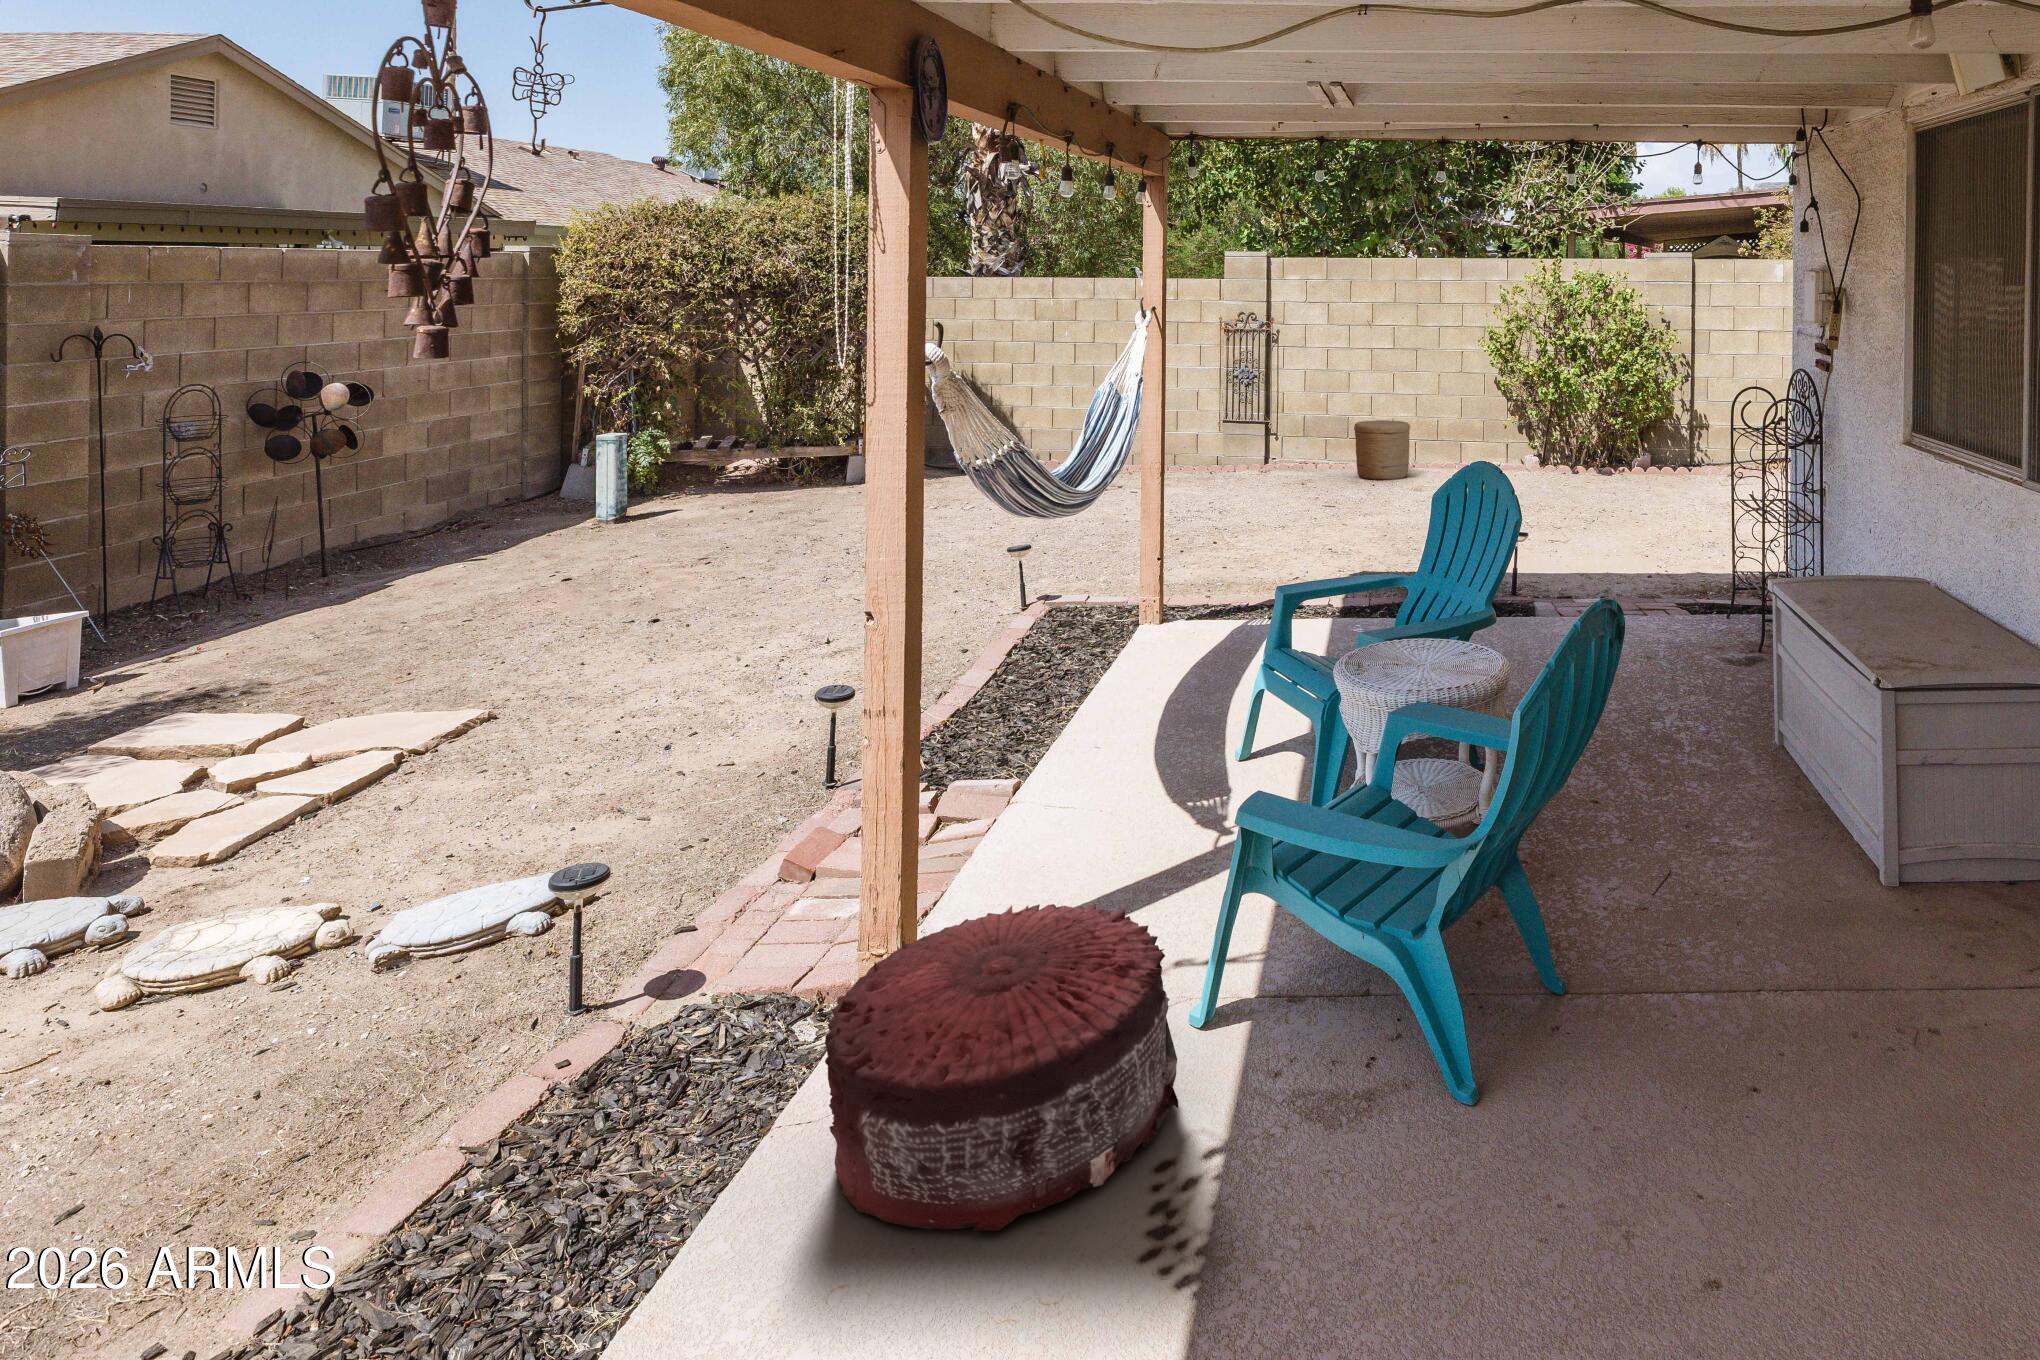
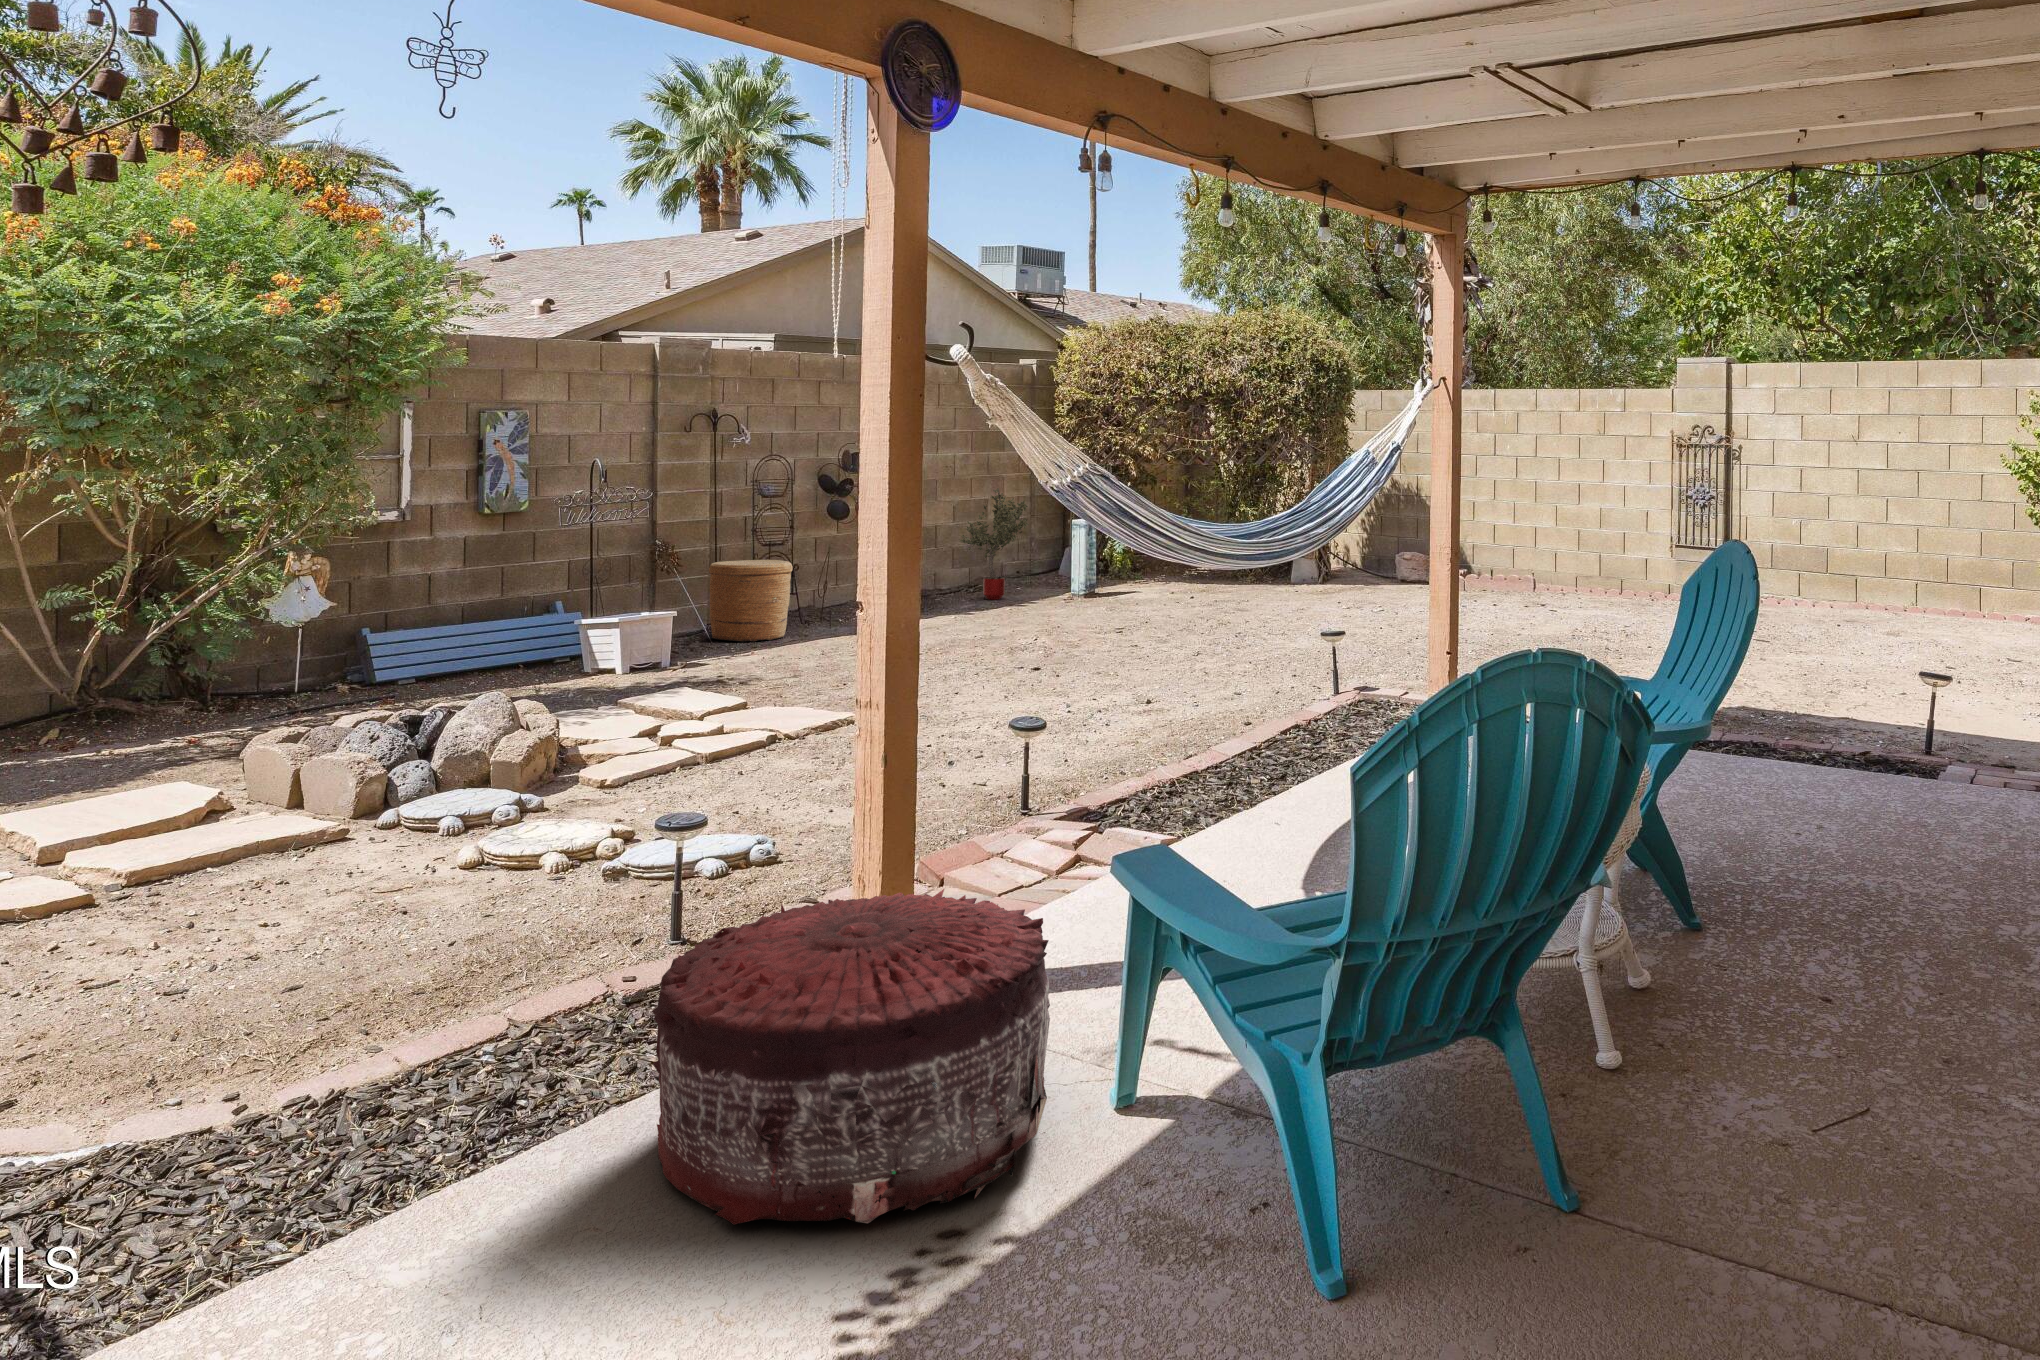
potted tree: none [450,397,544,521] -> present [960,488,1029,600]
woven basket: present [1354,420,1410,480] -> present [709,560,793,641]

